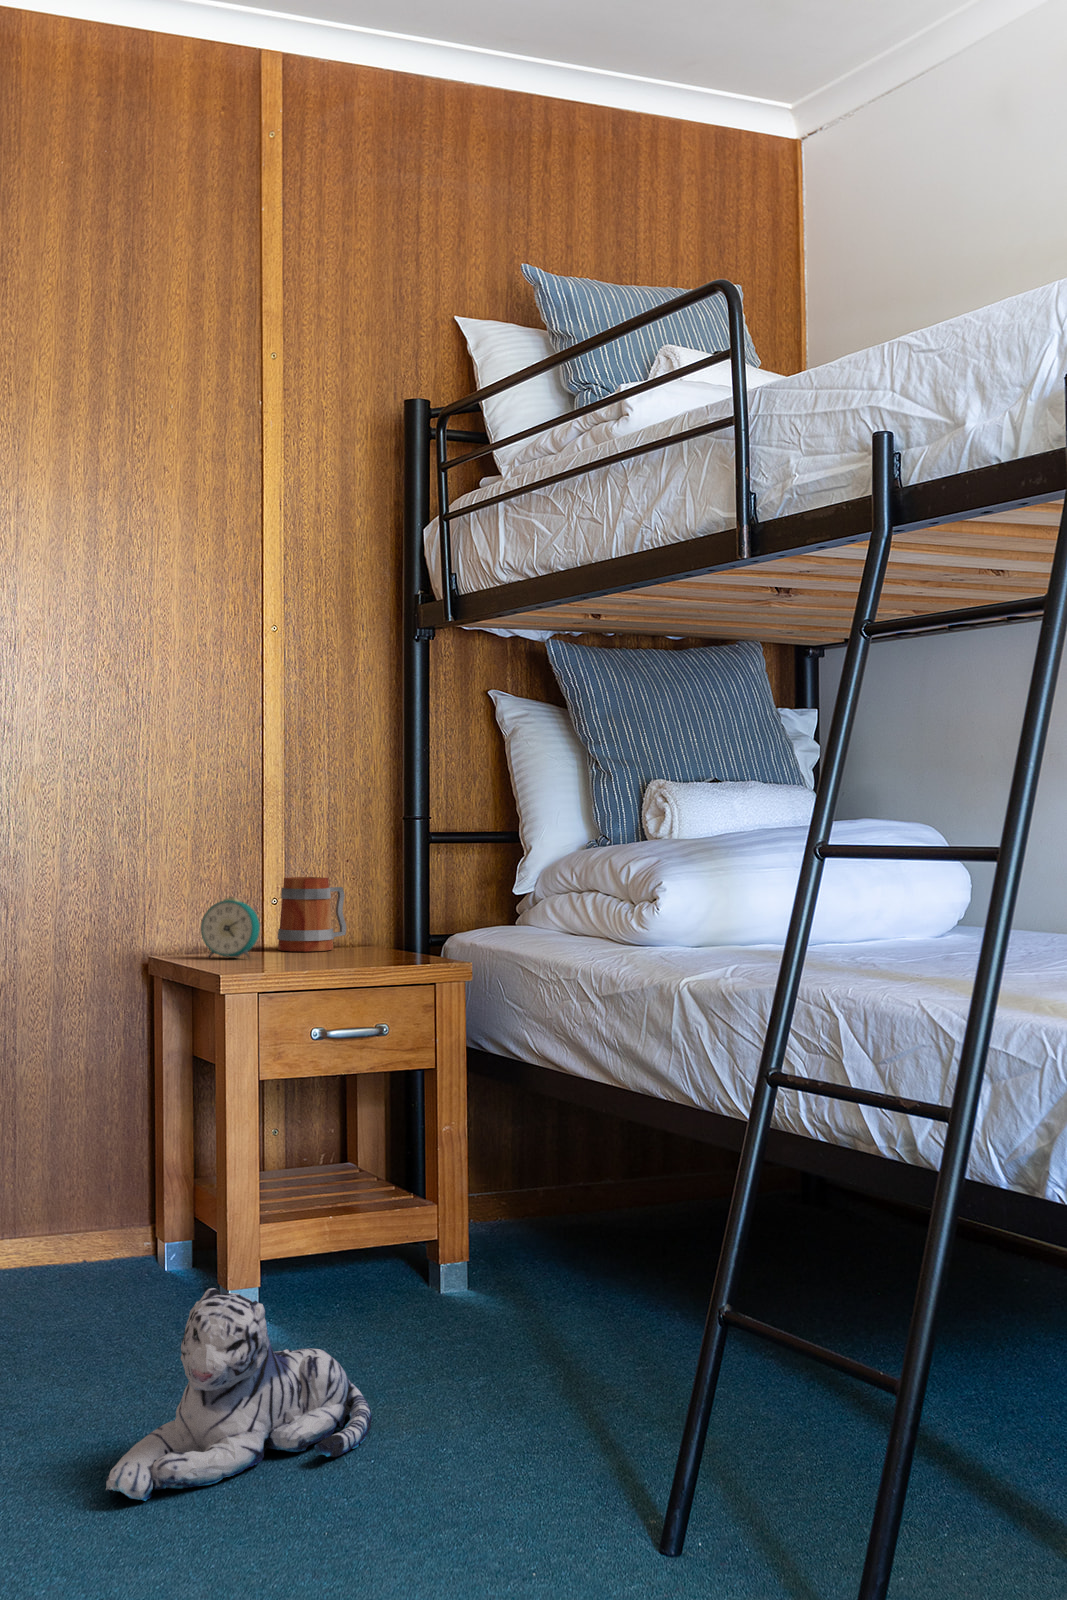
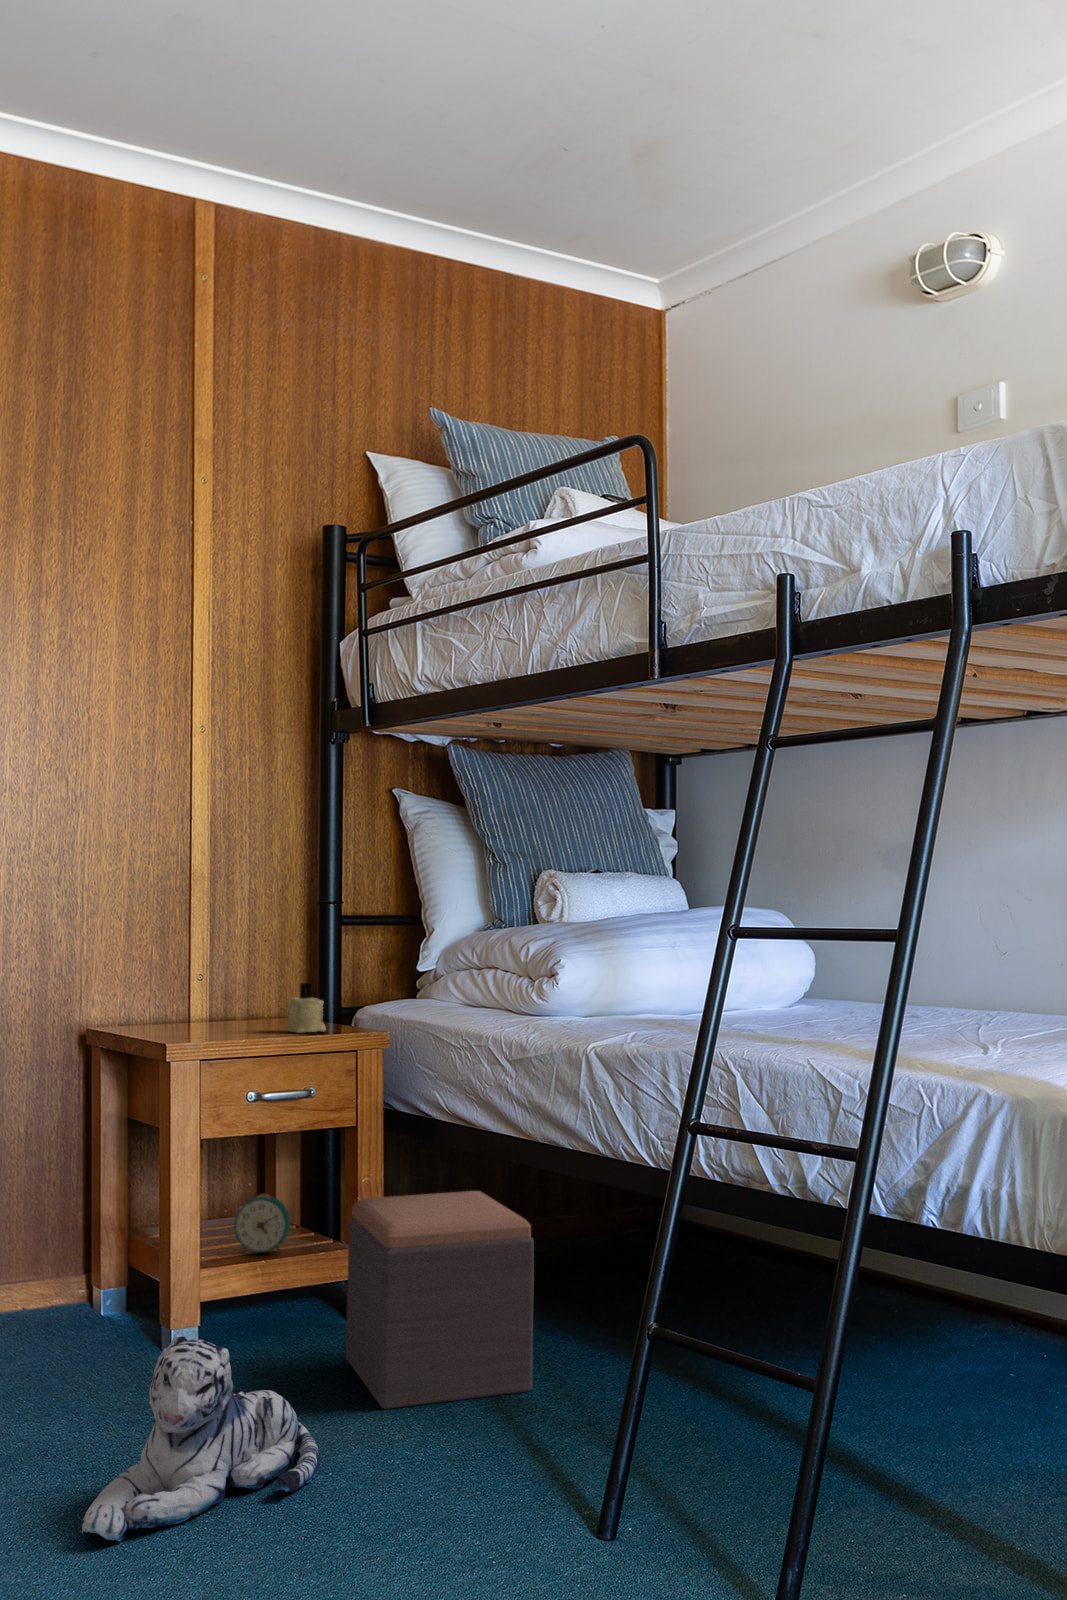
mug: present [278,877,346,951] -> none [202,953,265,1021]
alarm clock: present [201,897,260,958] -> present [234,1193,290,1253]
candle: none [360,910,403,965] -> present [287,983,326,1033]
footstool: none [422,1139,619,1374] -> present [346,1191,534,1409]

